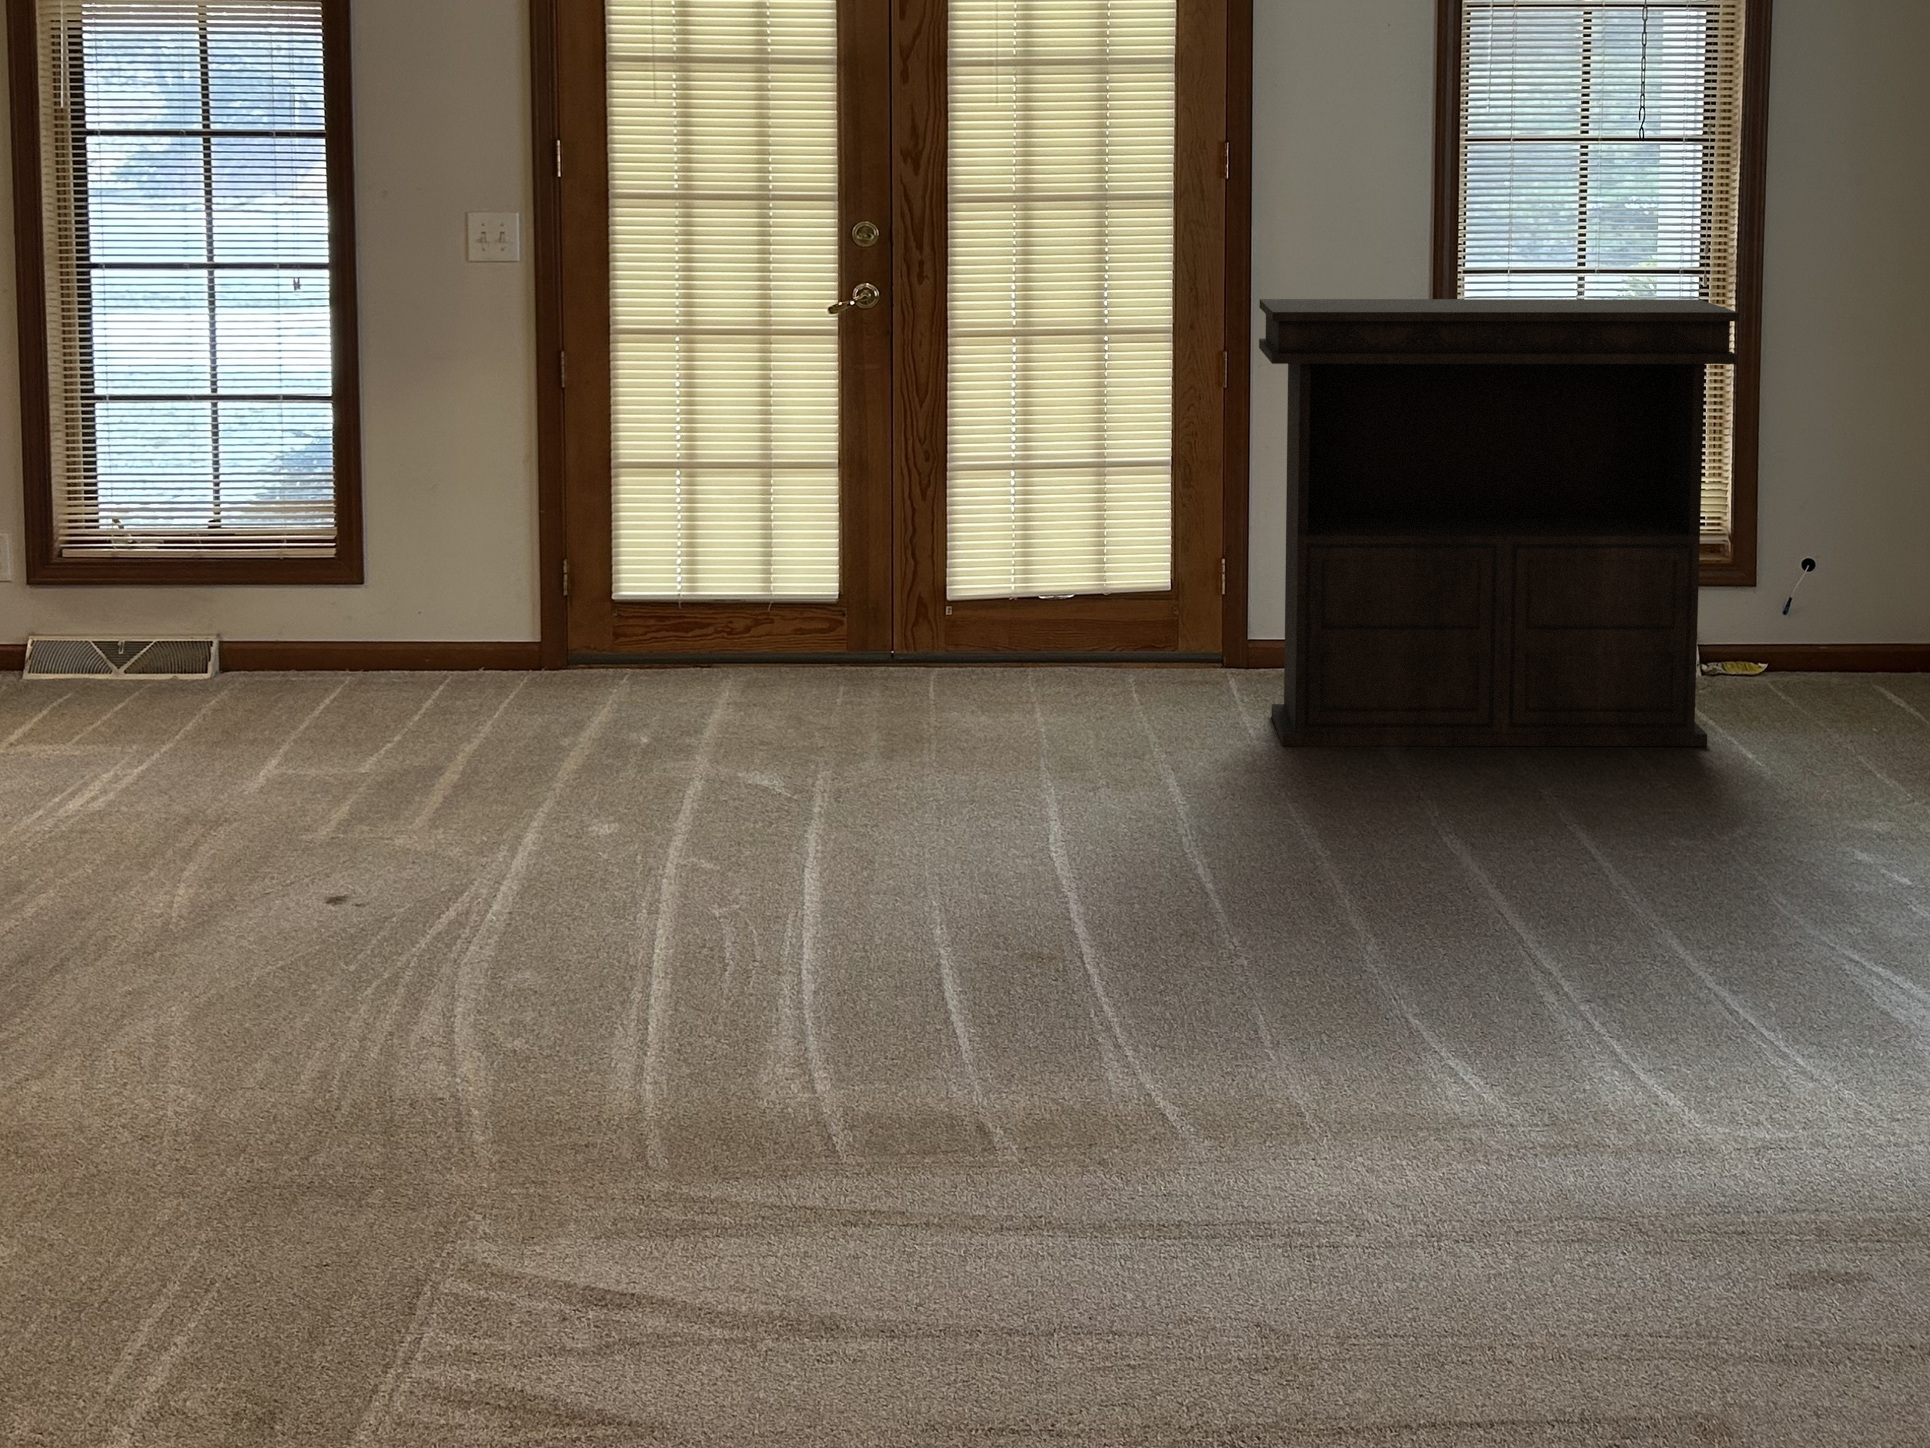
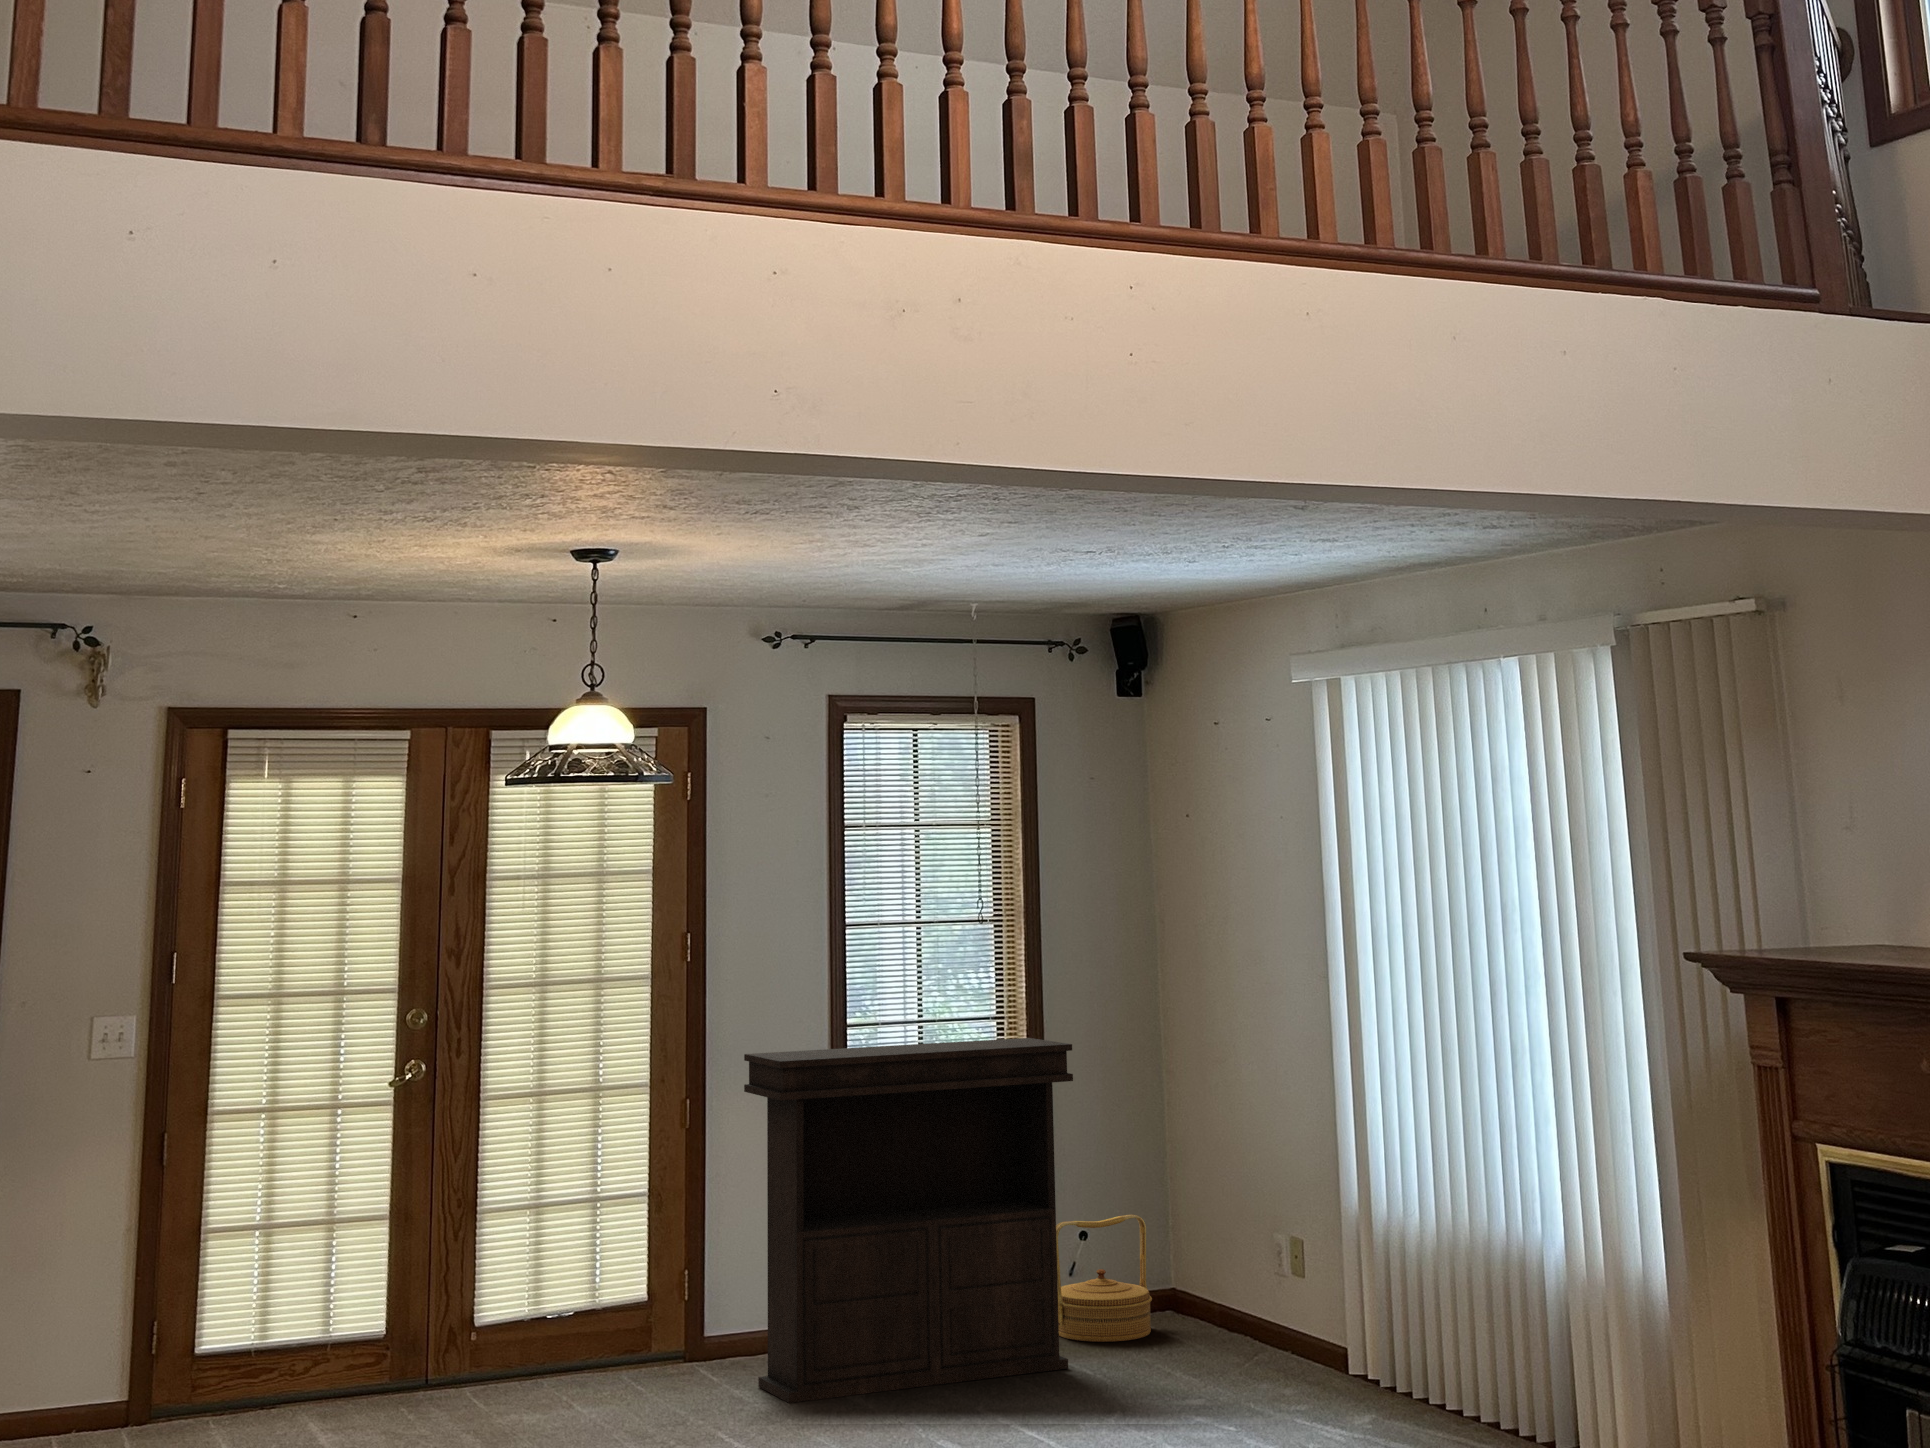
woven basket: none [1737,546,1890,712] -> present [1056,1215,1152,1342]

